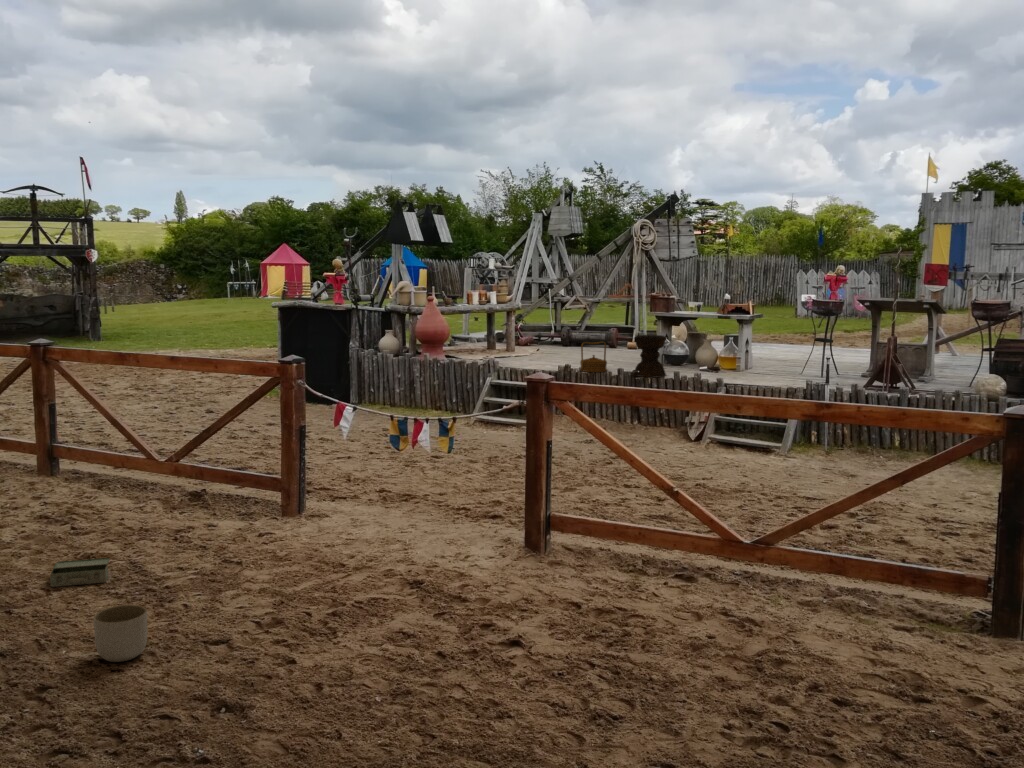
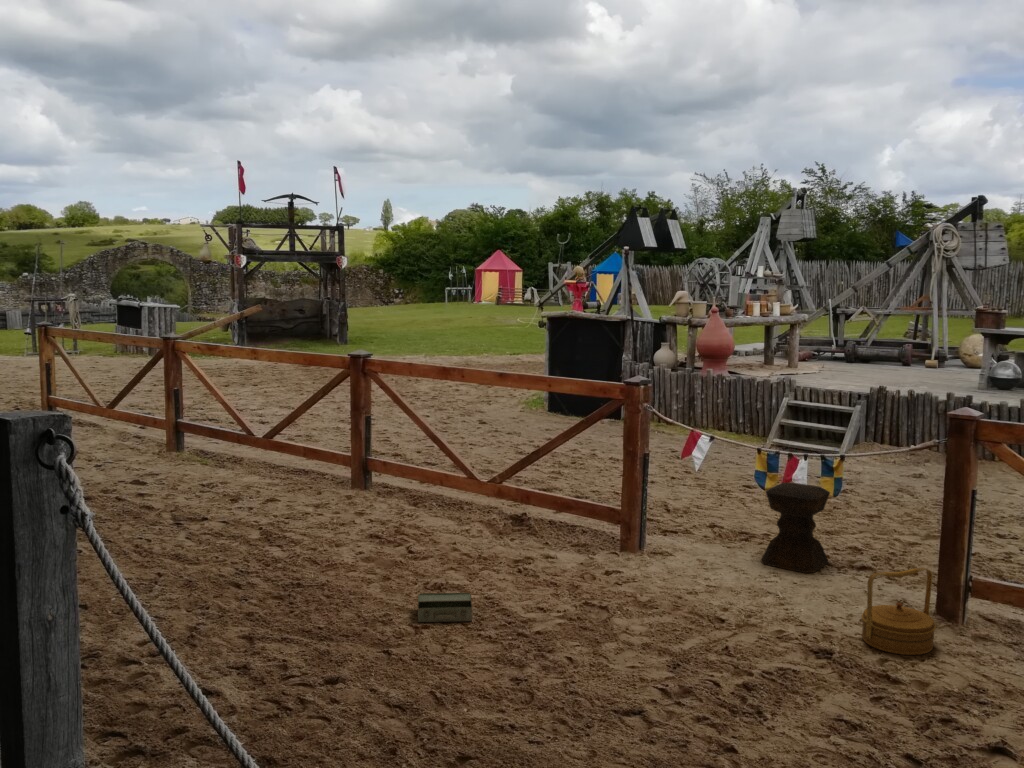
stool: present [633,335,666,378] -> present [761,482,830,573]
basket: present [580,342,607,372] -> present [862,567,936,655]
planter: present [93,605,147,662] -> none [507,661,562,728]

